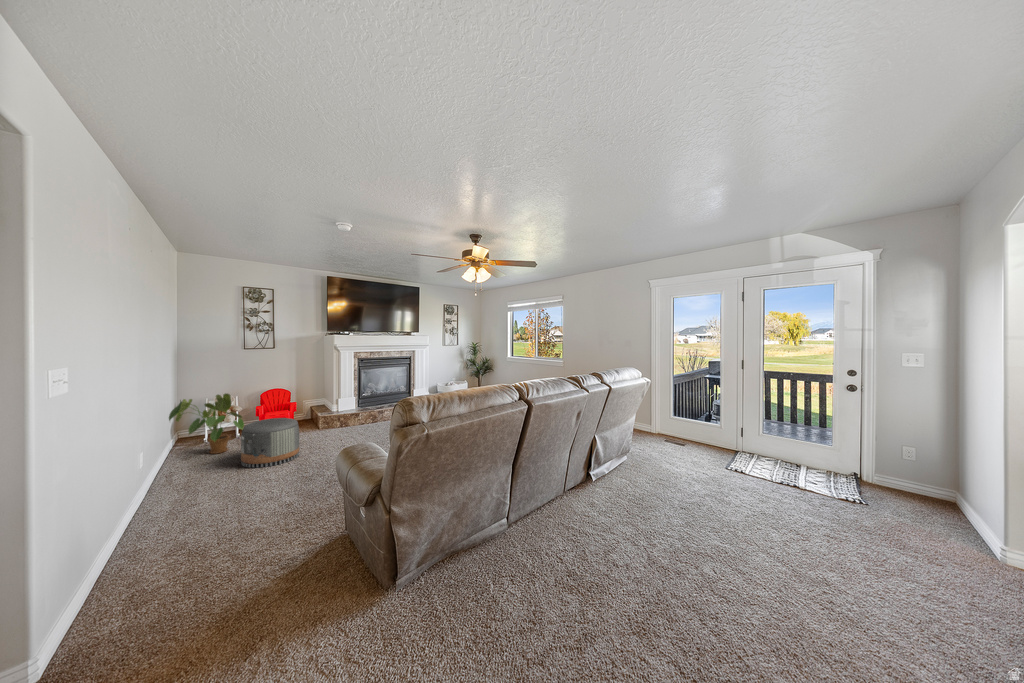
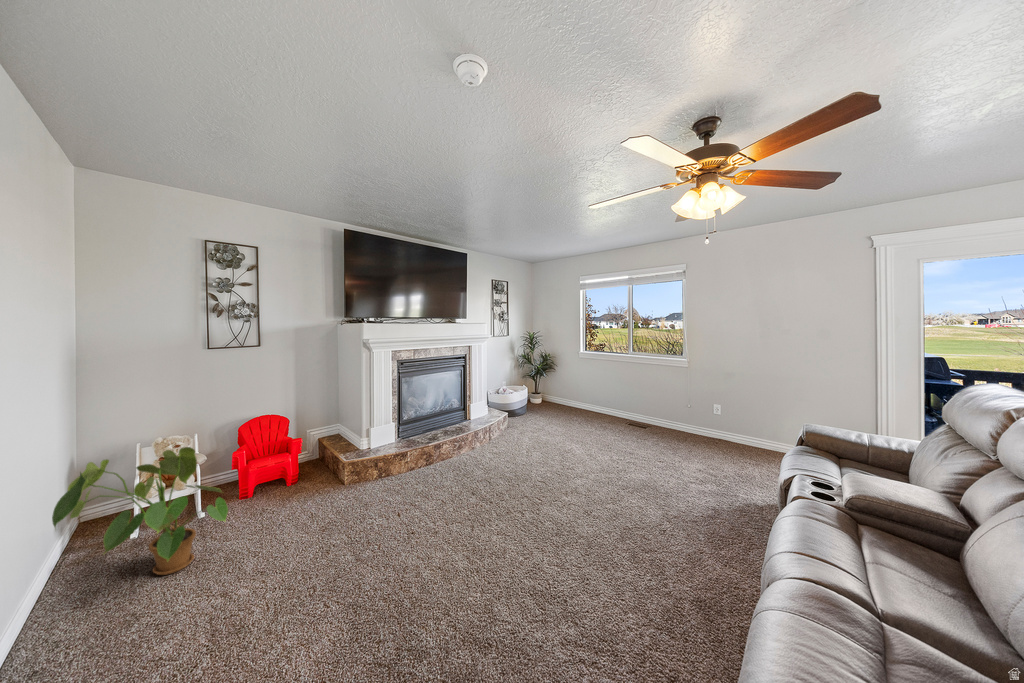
pouf: present [241,418,299,468] -> none [233,493,350,627]

